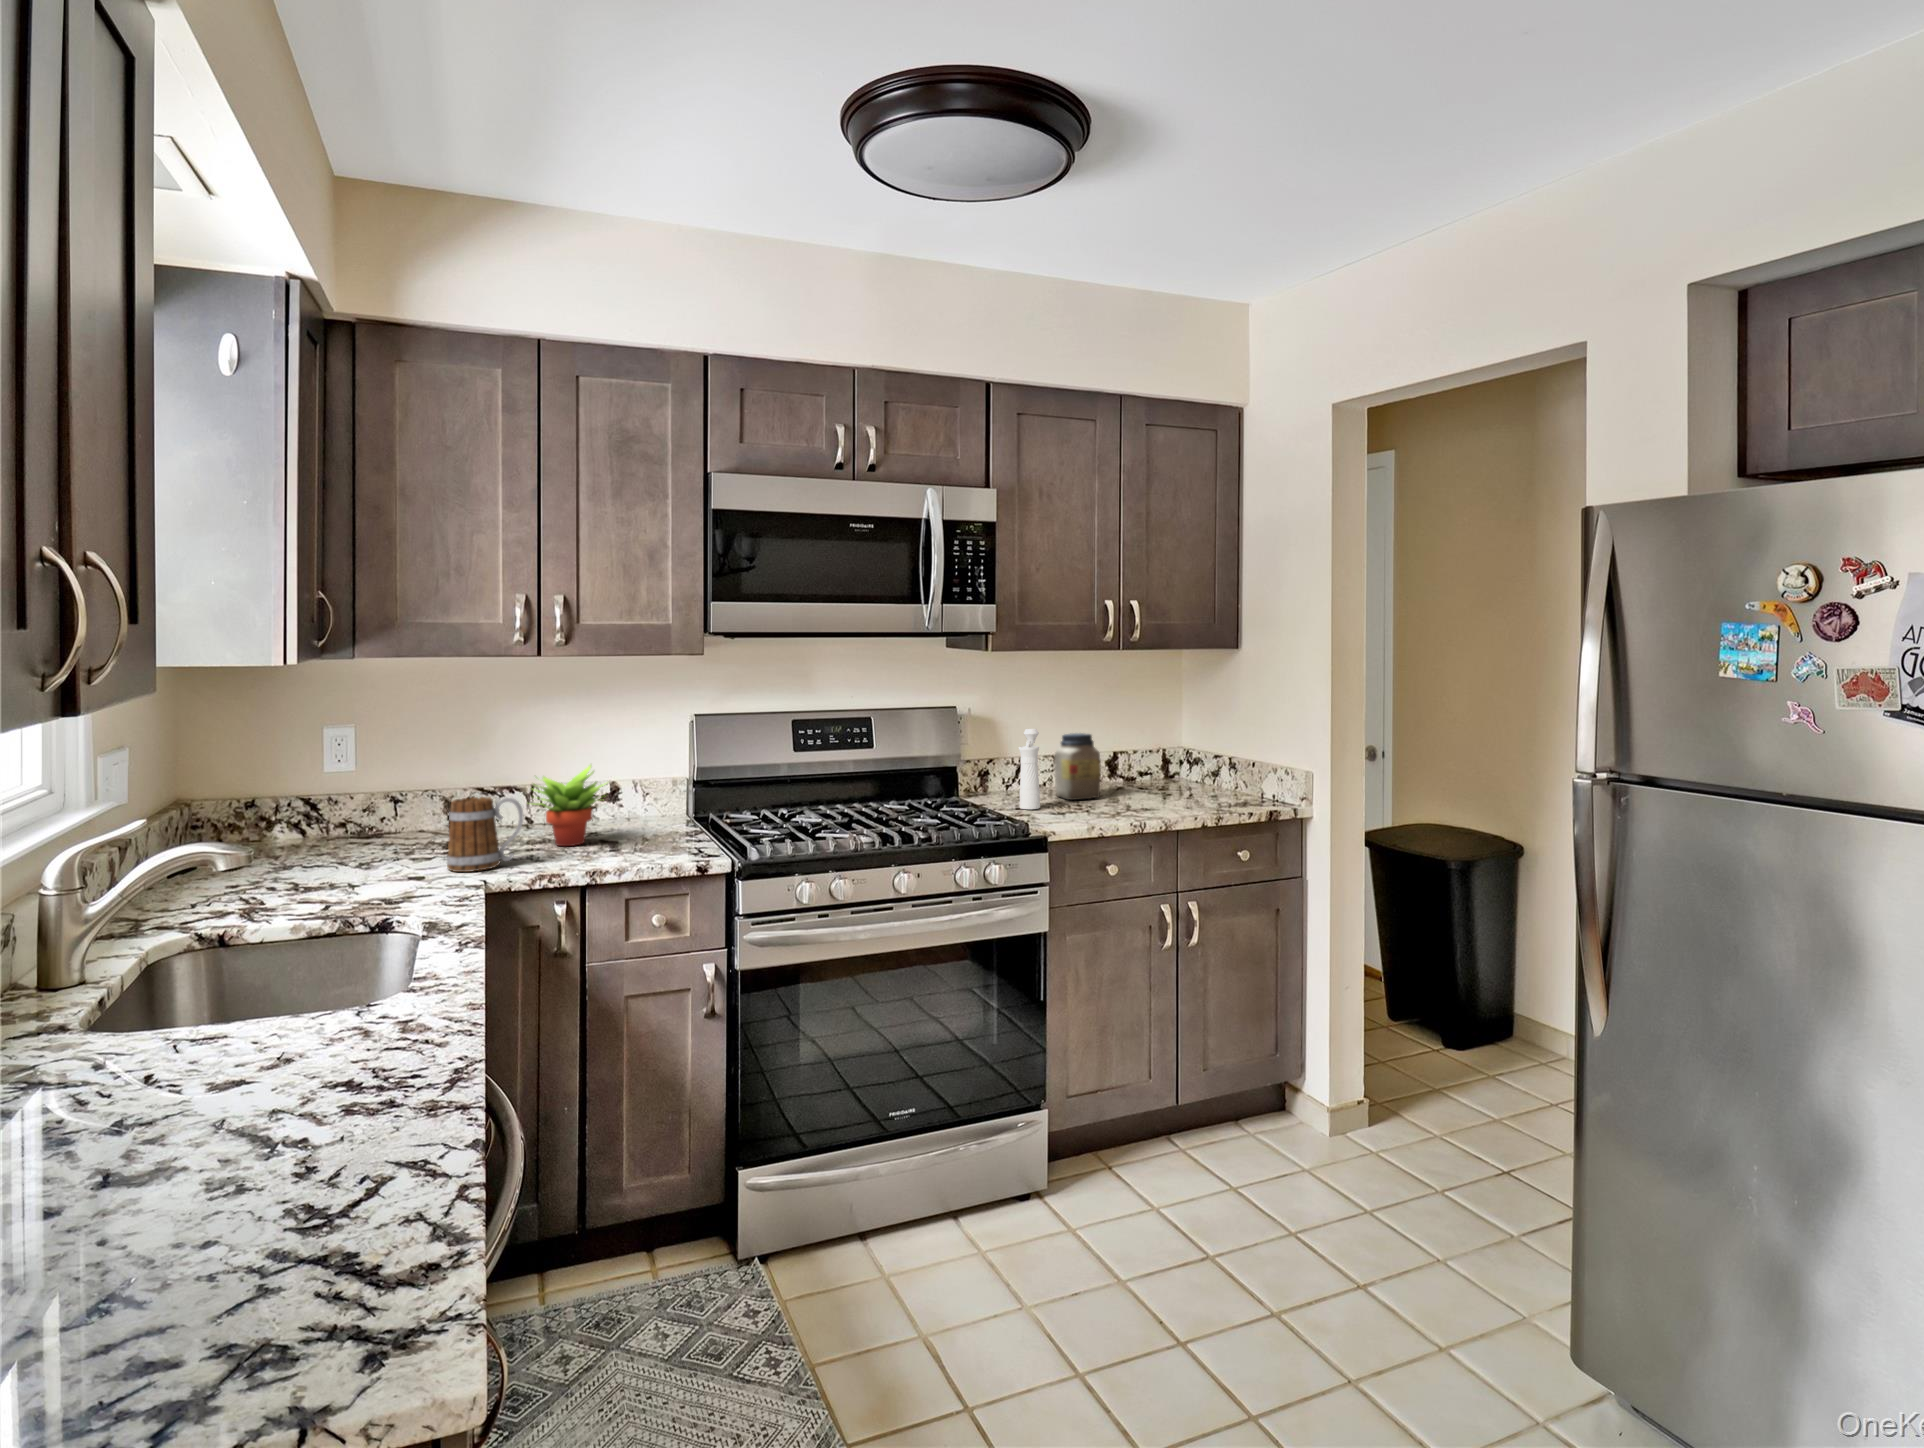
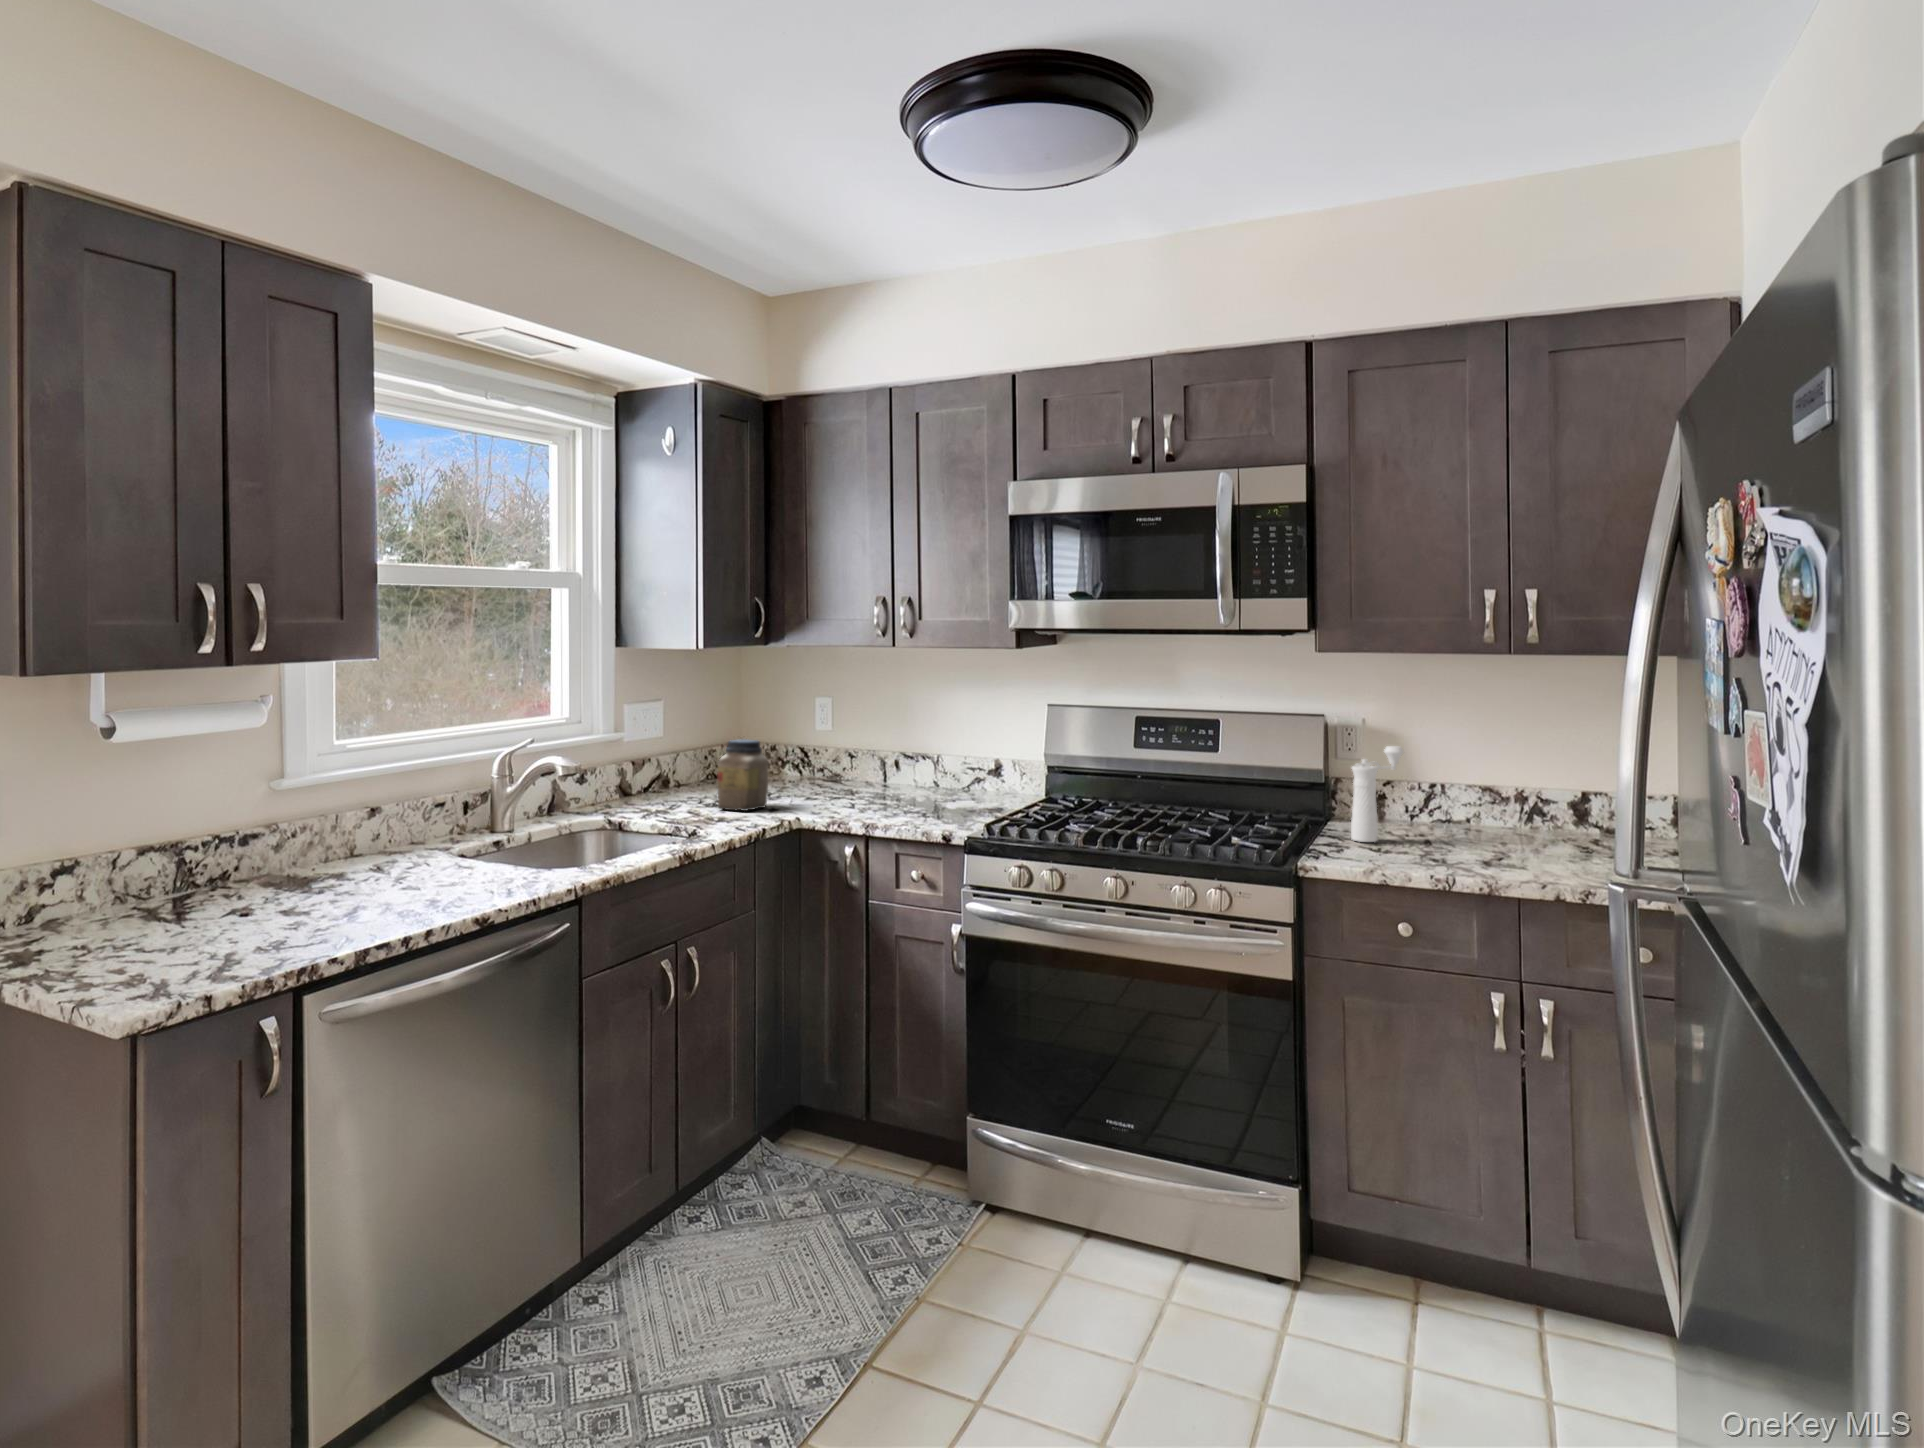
jar: present [1055,733,1101,800] -> present [718,739,769,811]
succulent plant: present [533,765,605,846] -> none [880,740,949,807]
mug: present [447,797,524,872] -> none [802,756,851,812]

